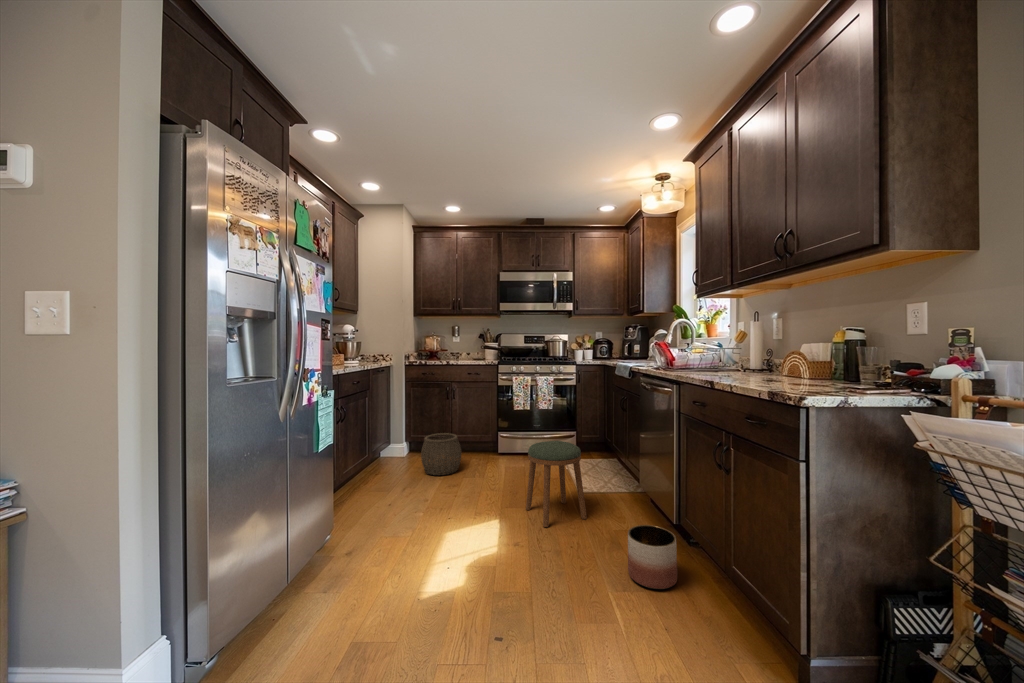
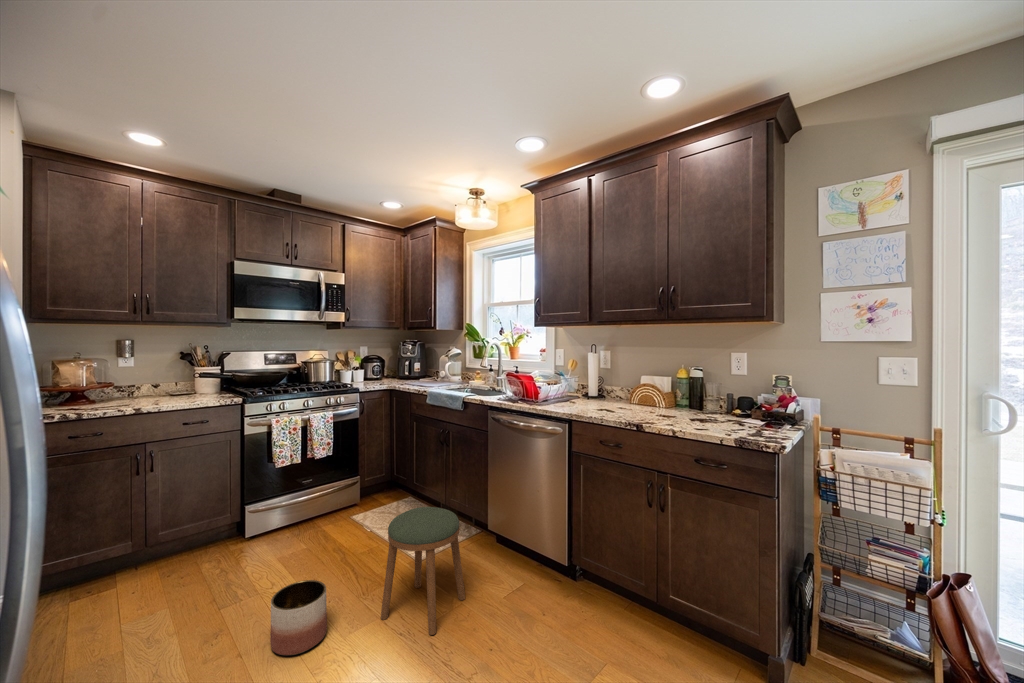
woven basket: present [421,433,461,475] -> none [111,535,206,629]
planter: present [628,525,677,589] -> present [270,580,327,655]

